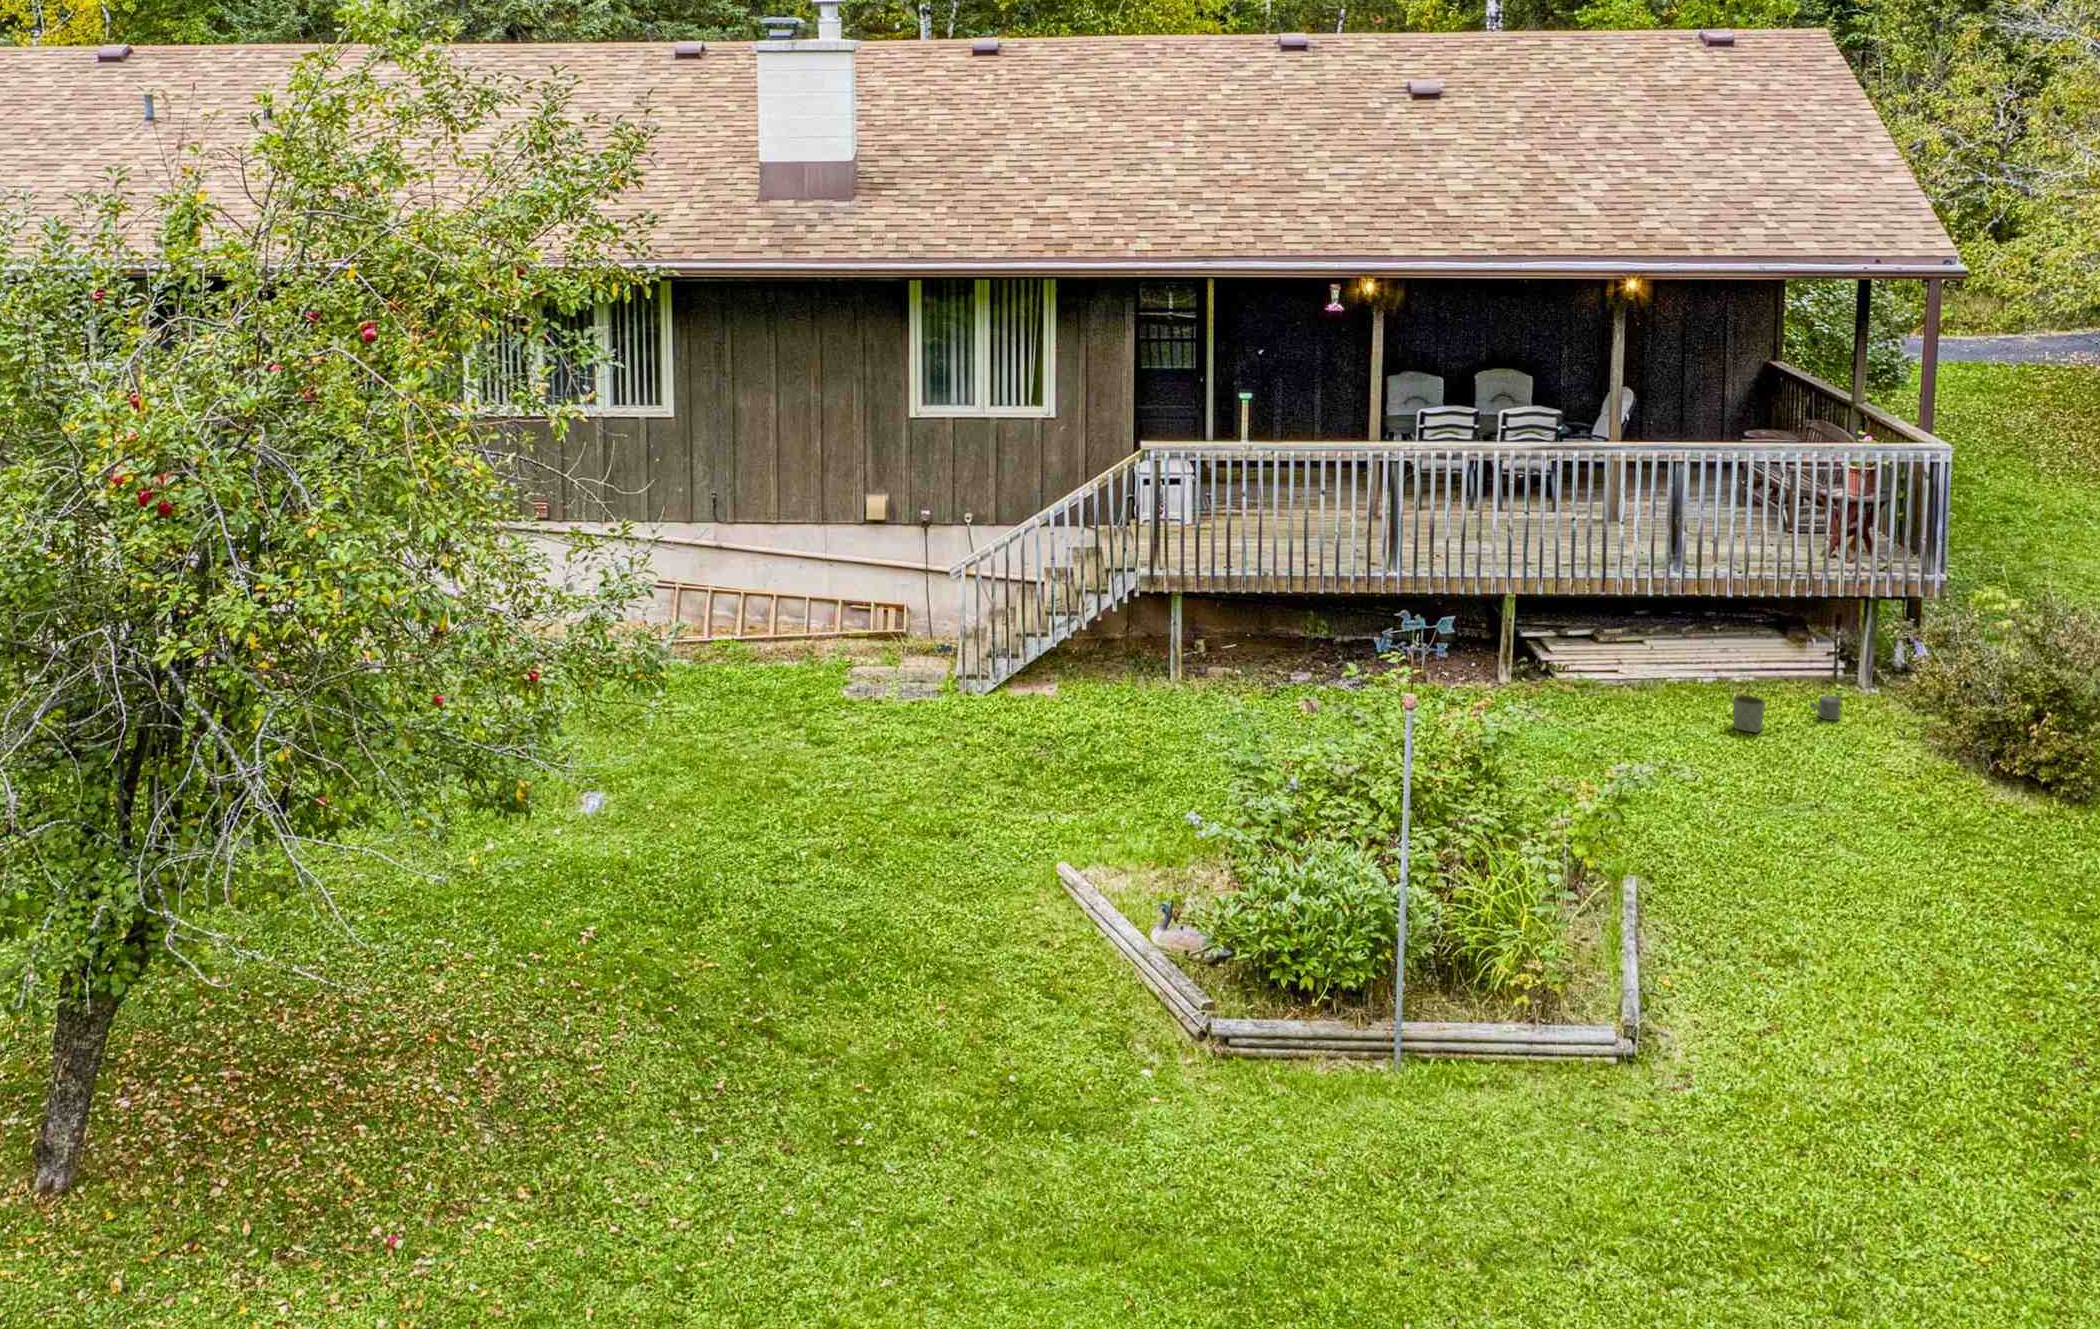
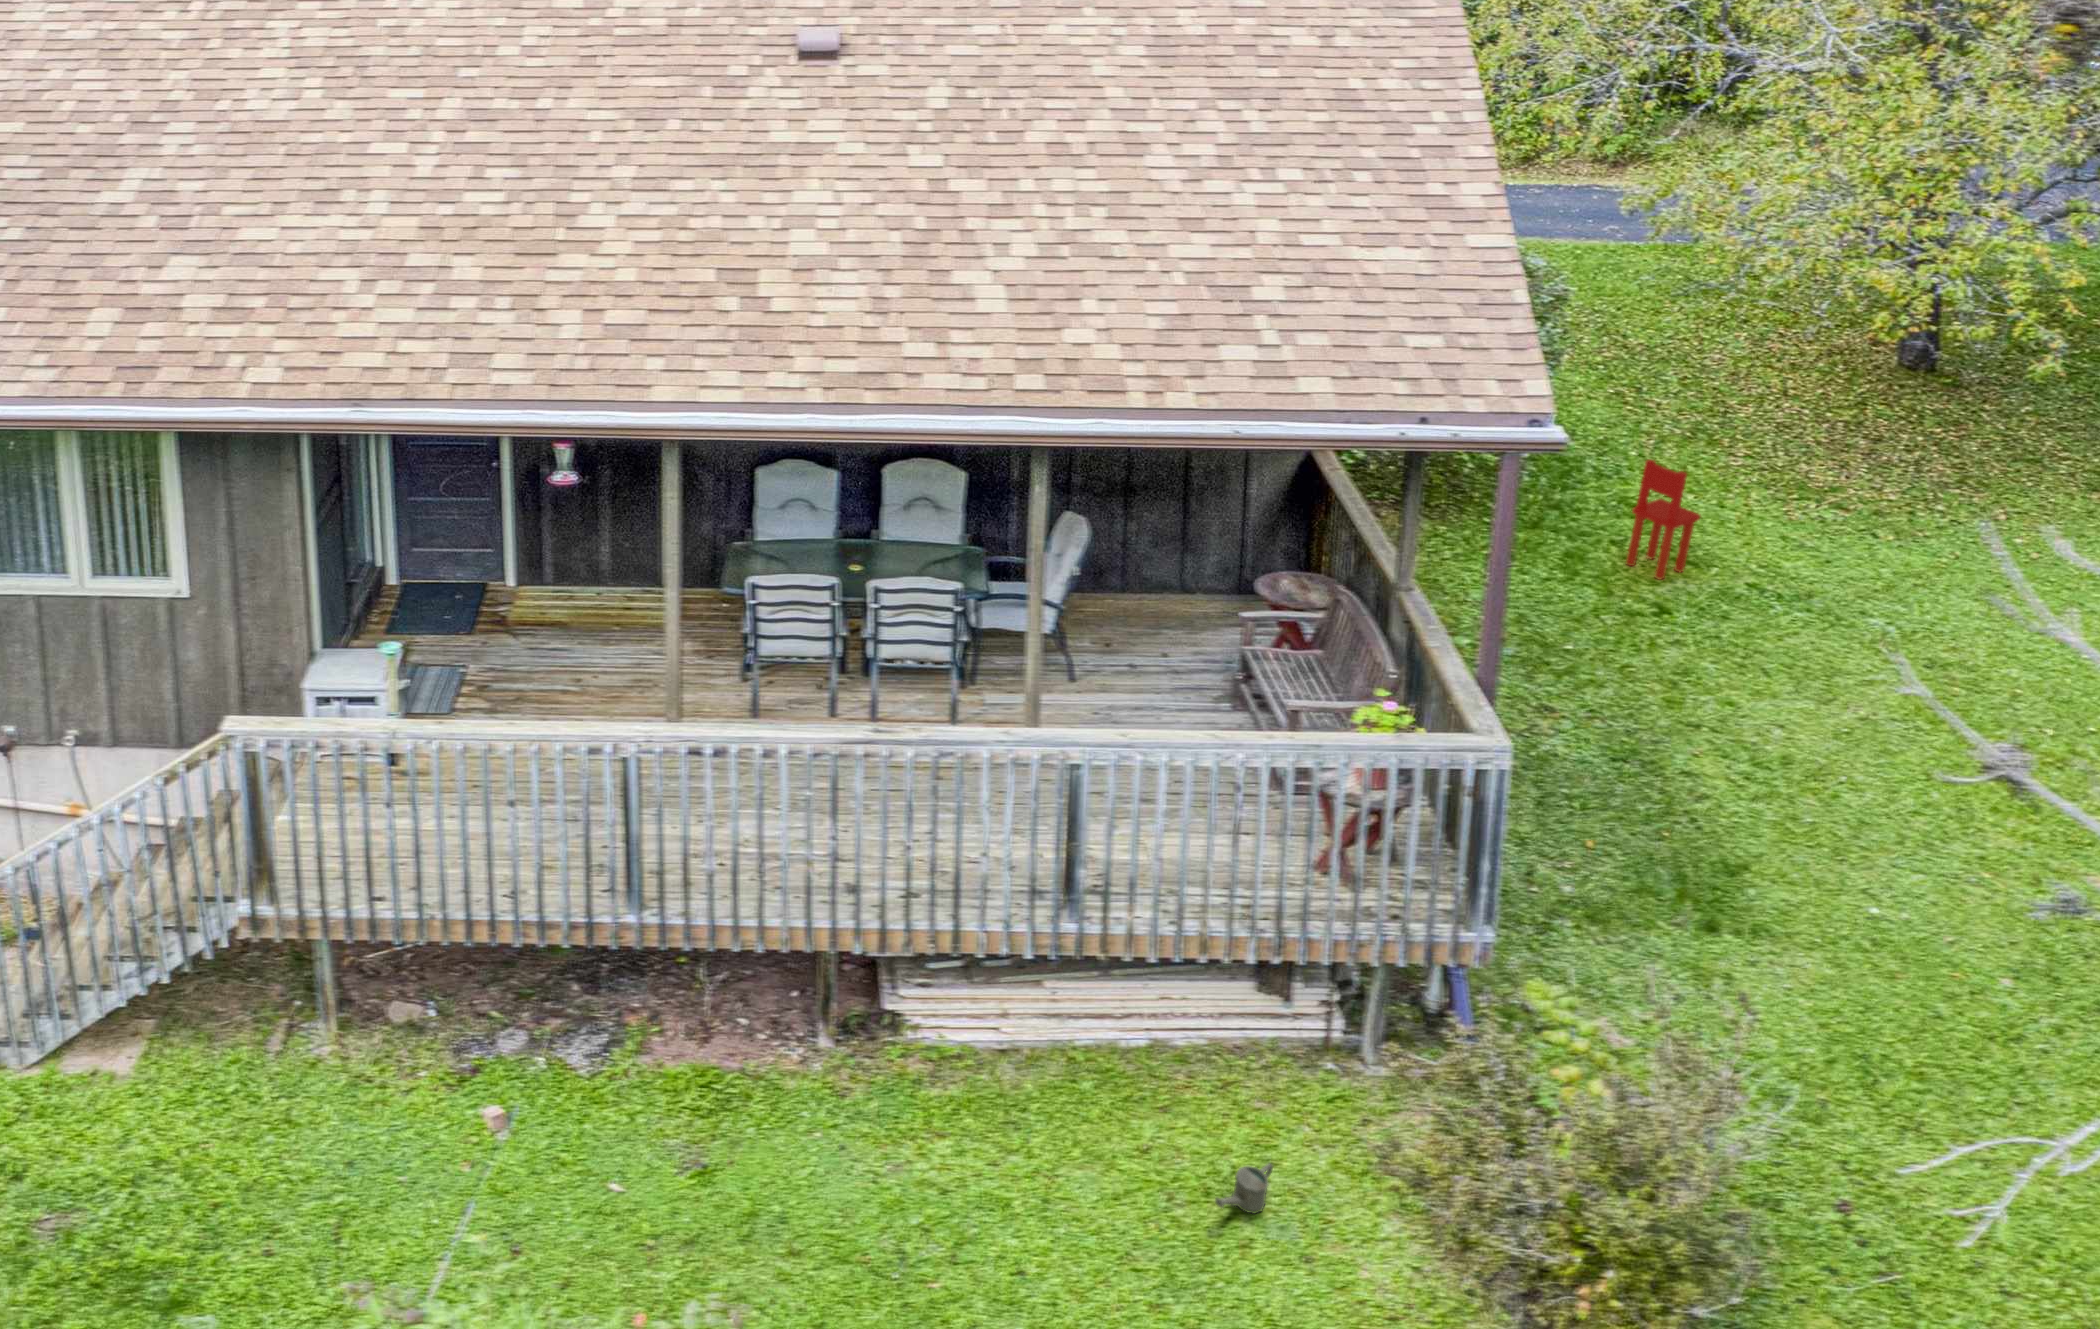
chair: none [2004,424,2057,516] -> present [1626,459,1700,580]
planter: present [1733,695,1765,733] -> none [1090,1187,1139,1259]

